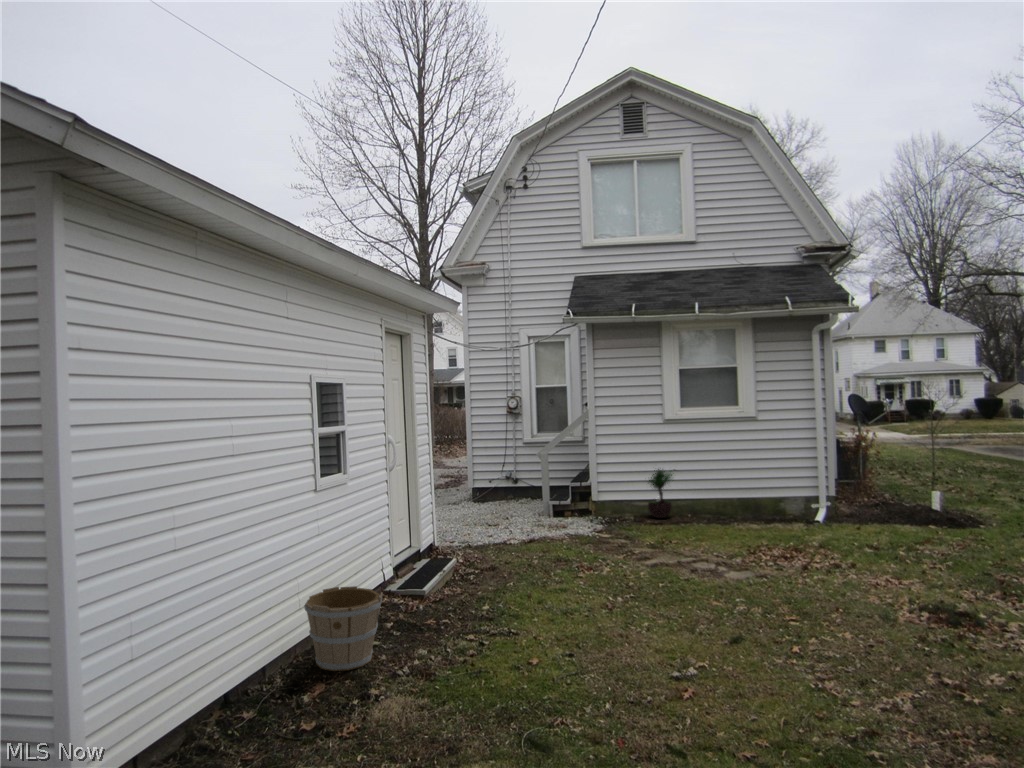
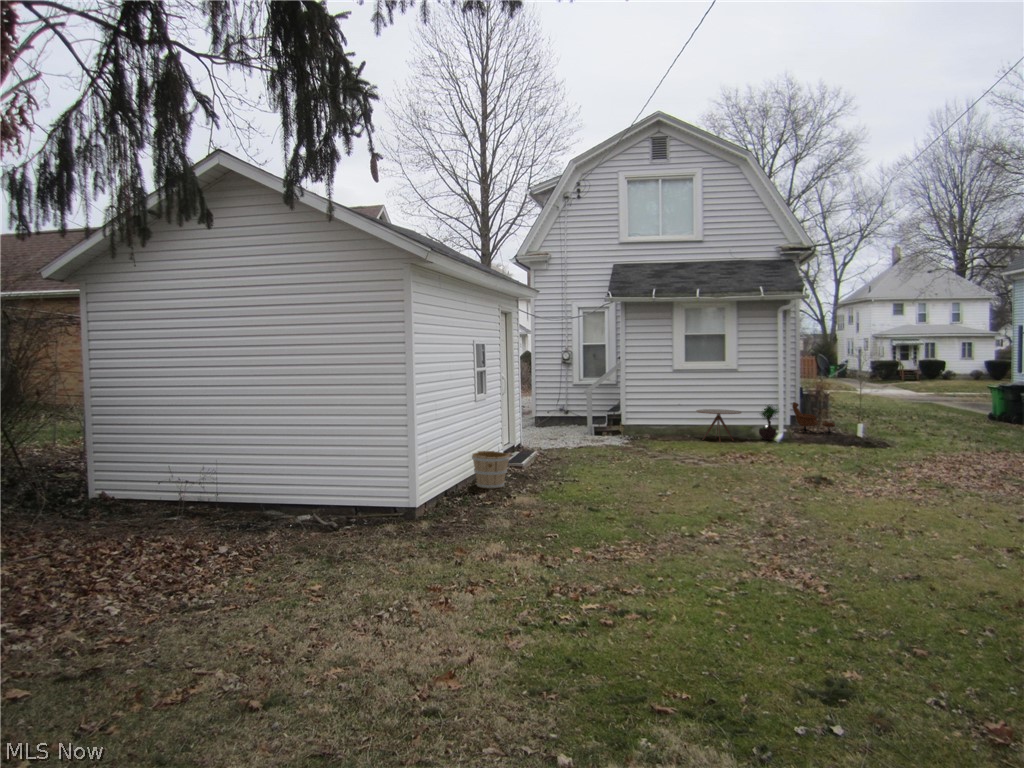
lounge chair: none [826,460,893,507] -> present [792,402,835,434]
potted tree: present [648,469,672,518] -> present [759,406,778,440]
round table: none [700,475,766,526] -> present [696,409,741,441]

